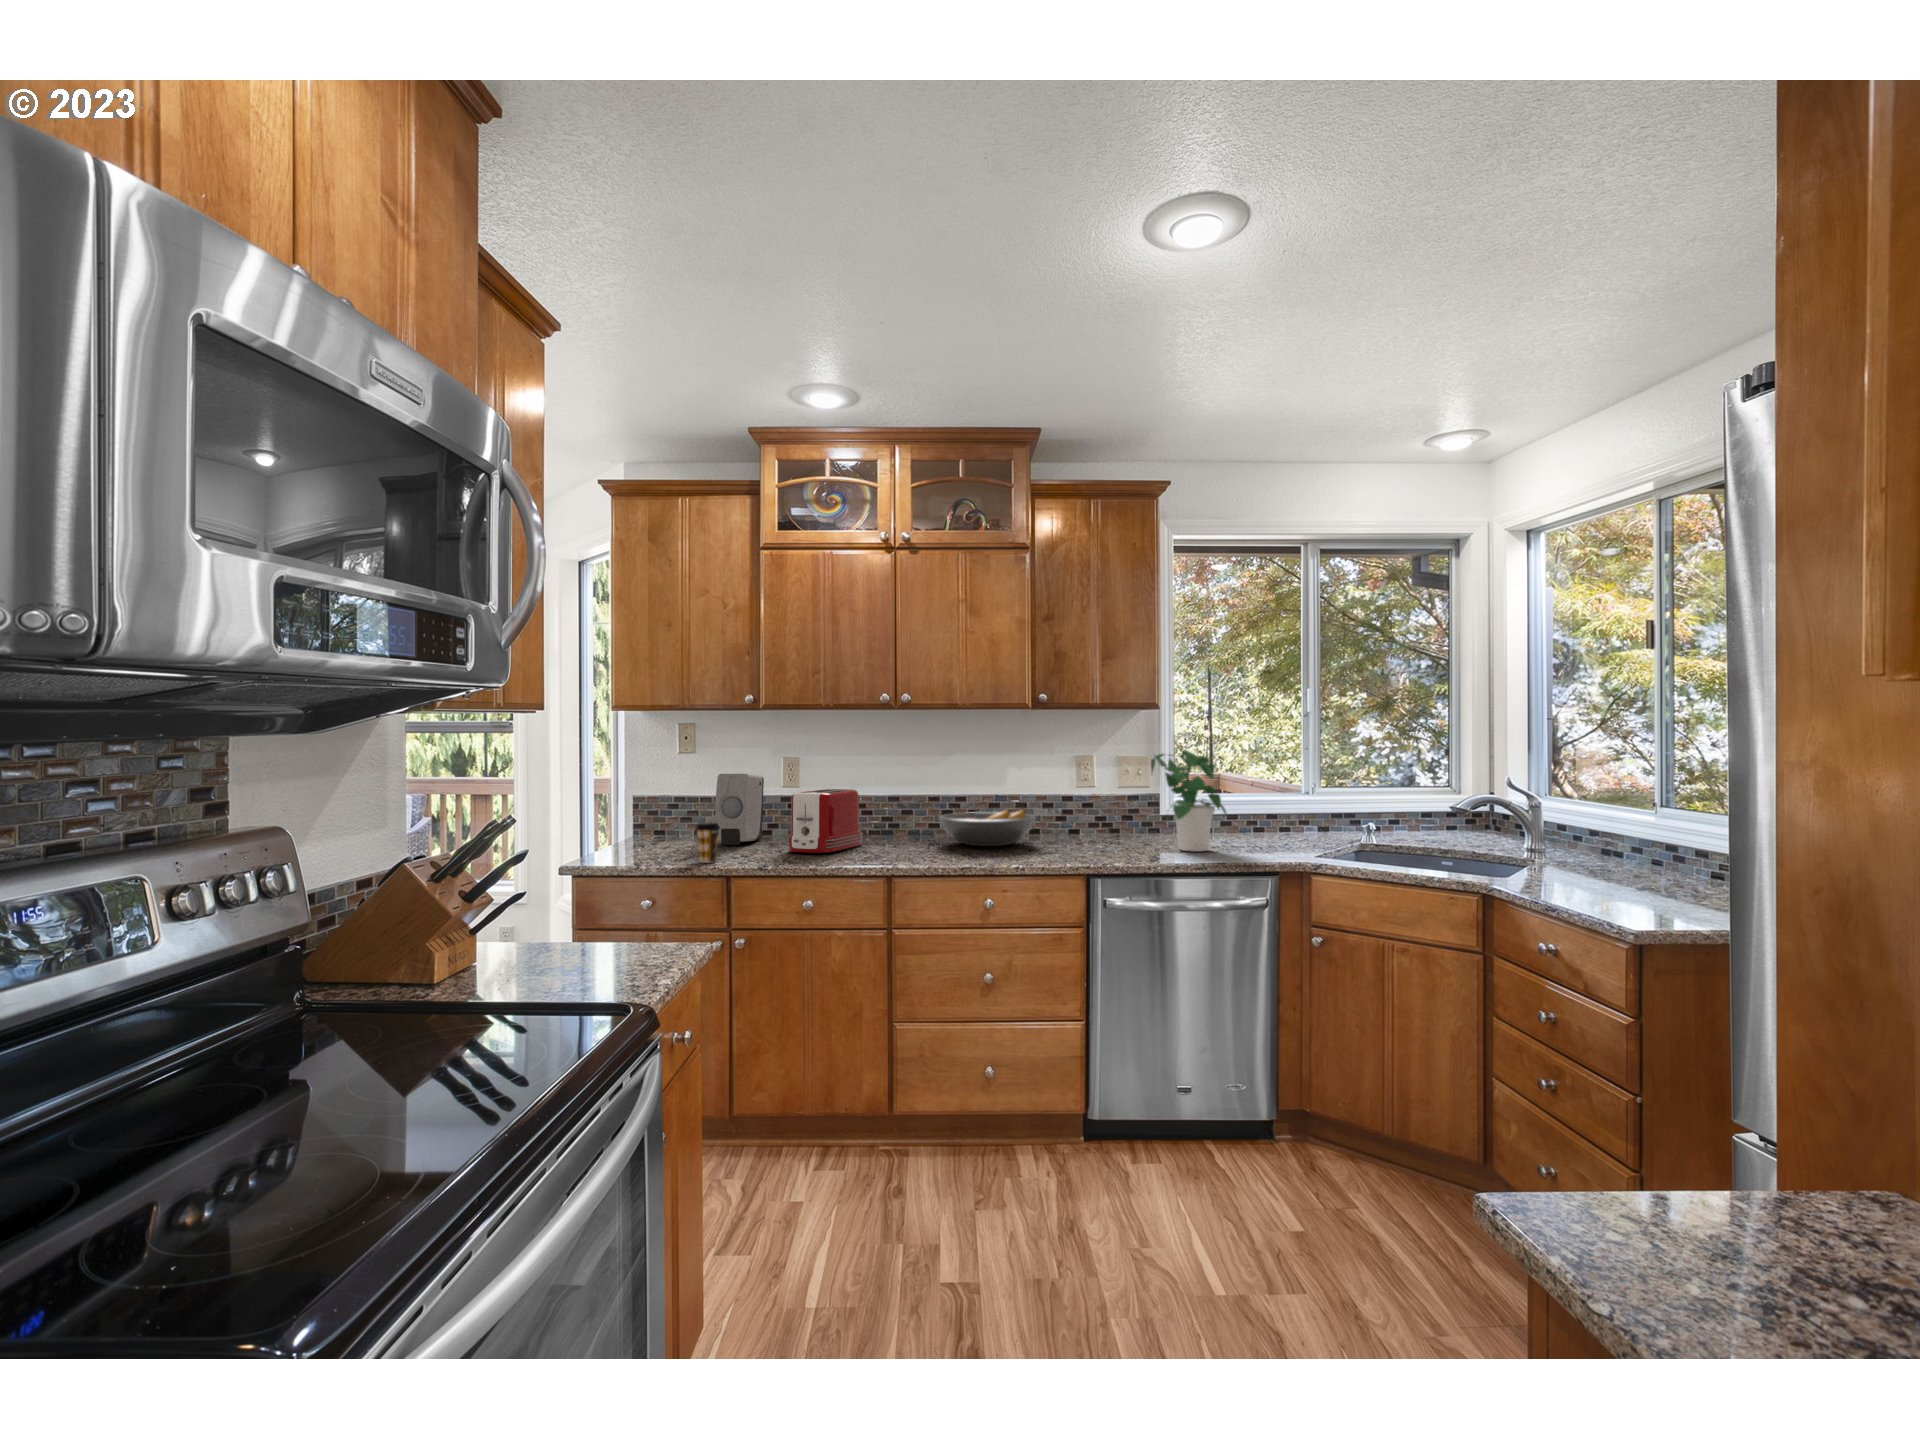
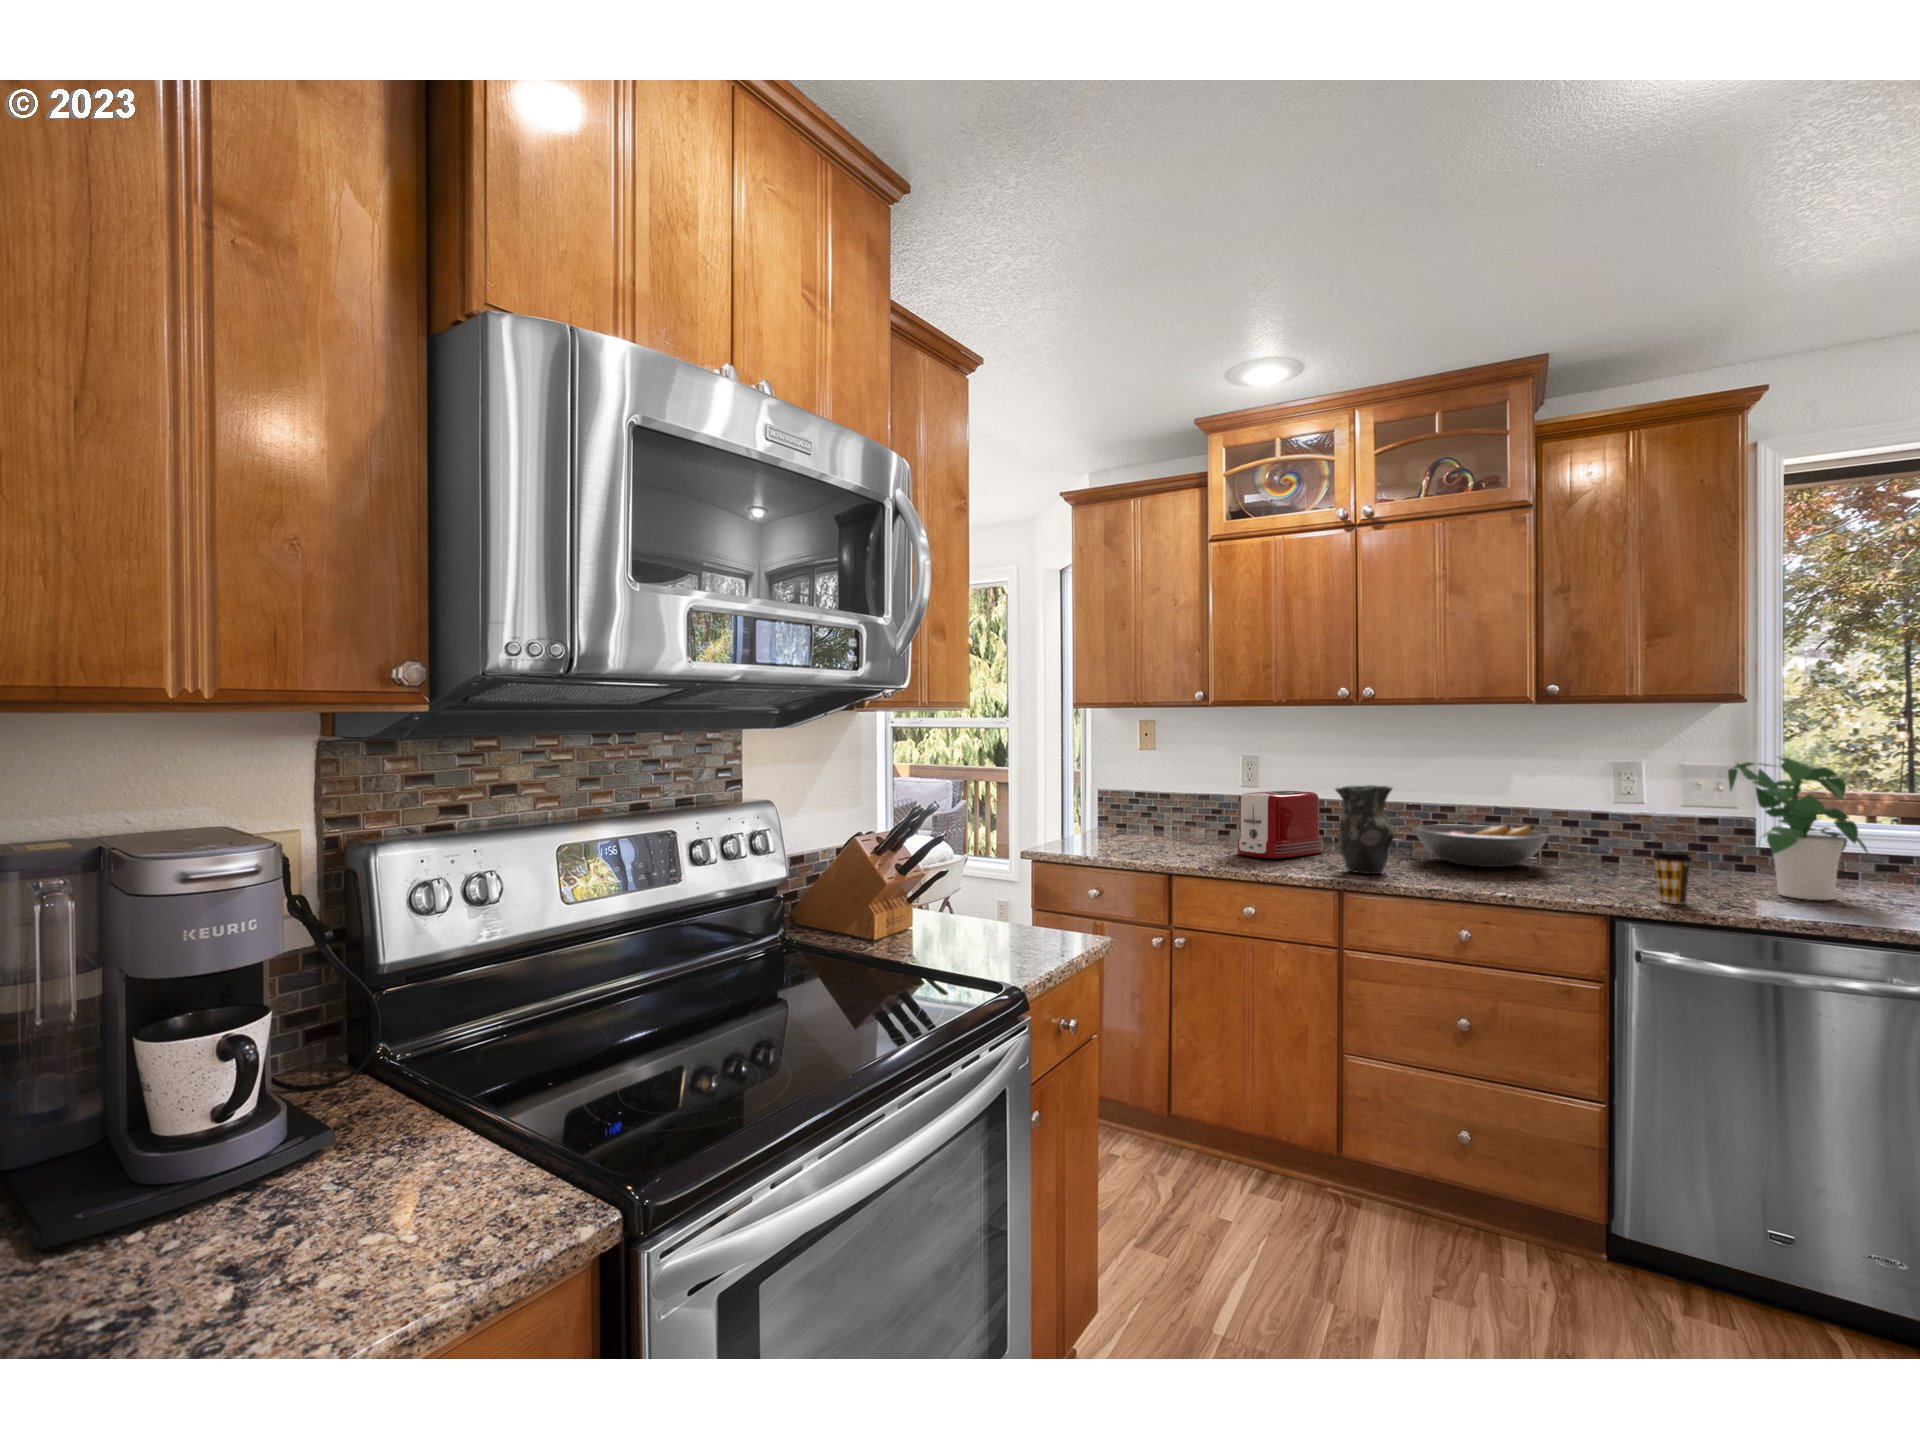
soap dispenser: present [715,774,764,845] -> none [1168,771,1220,843]
vase: none [880,781,930,859] -> present [1335,785,1395,874]
coffee cup: present [696,823,720,863] -> present [1652,850,1692,904]

